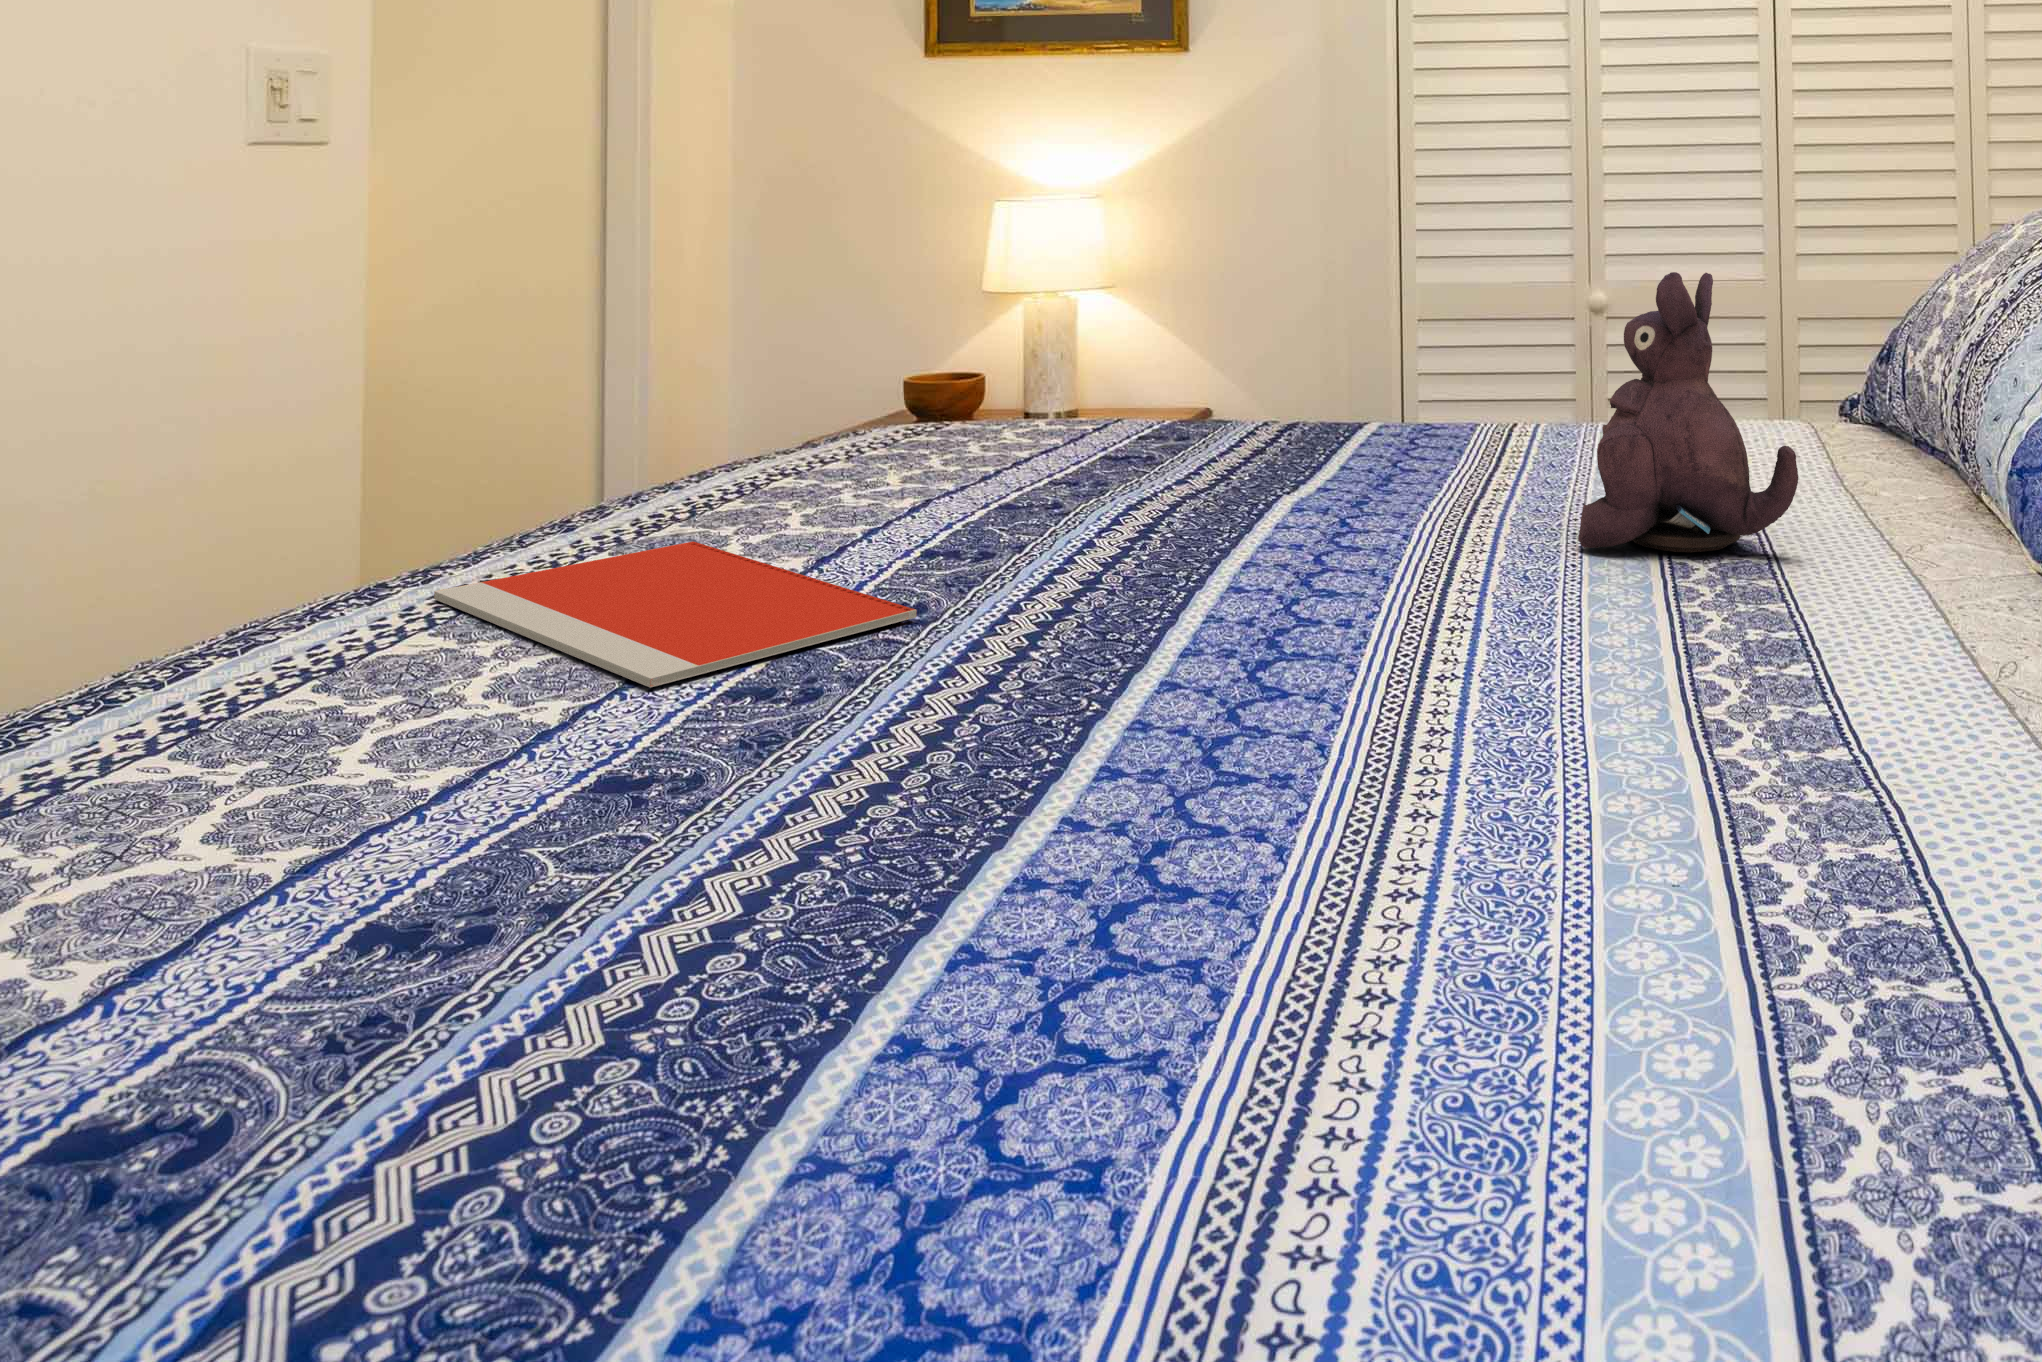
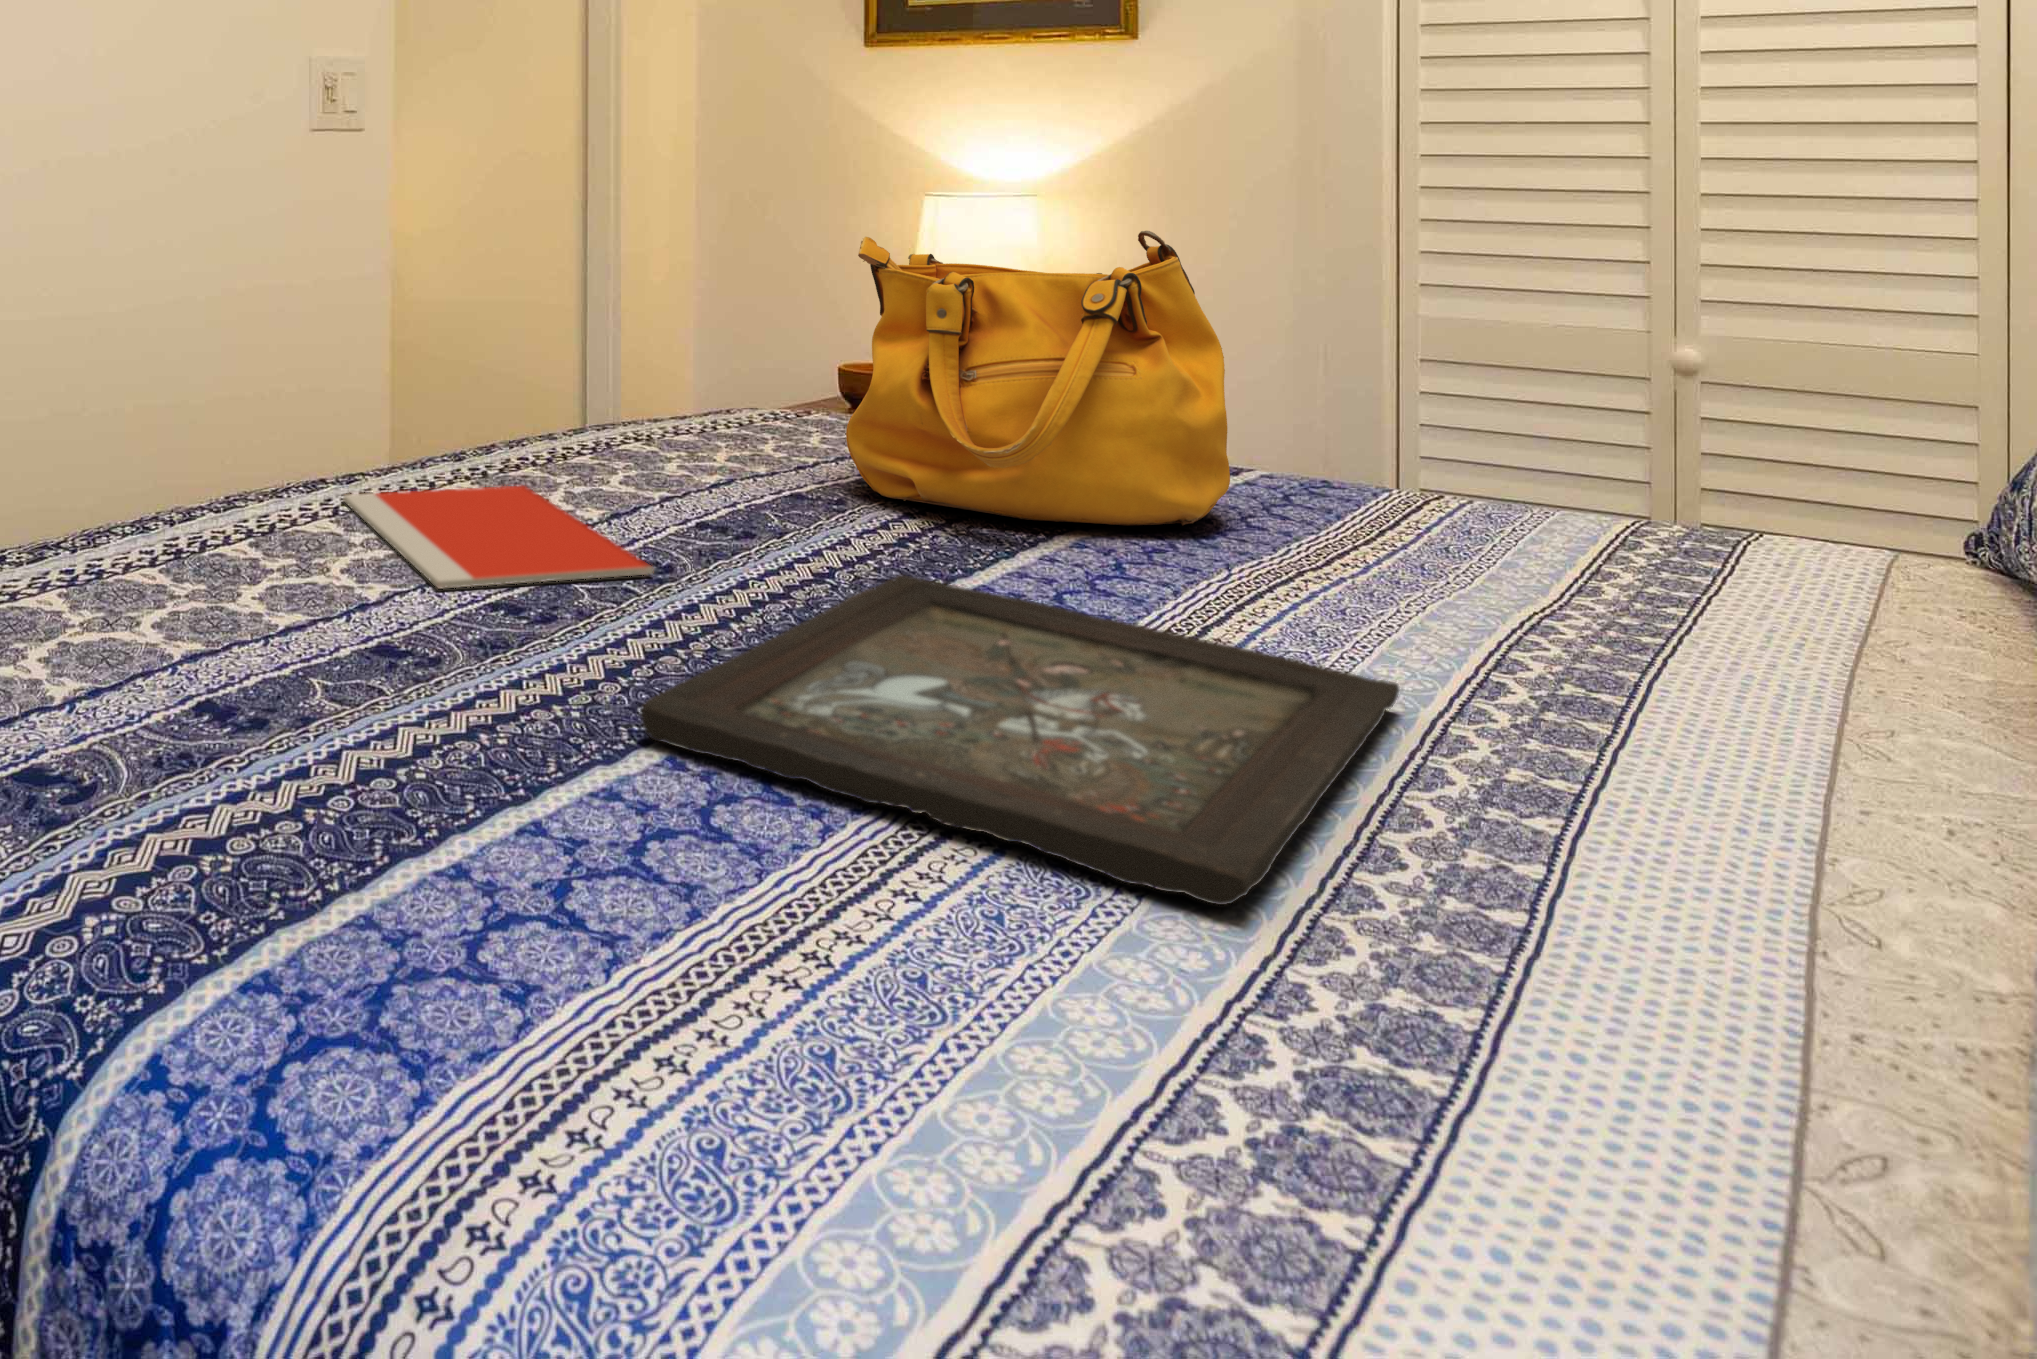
handbag: none [1063,221,1411,499] -> present [846,231,1230,526]
plush toy: present [1578,272,1798,553] -> none [1390,307,1713,667]
tray: none [1024,570,1668,823] -> present [640,574,1399,905]

